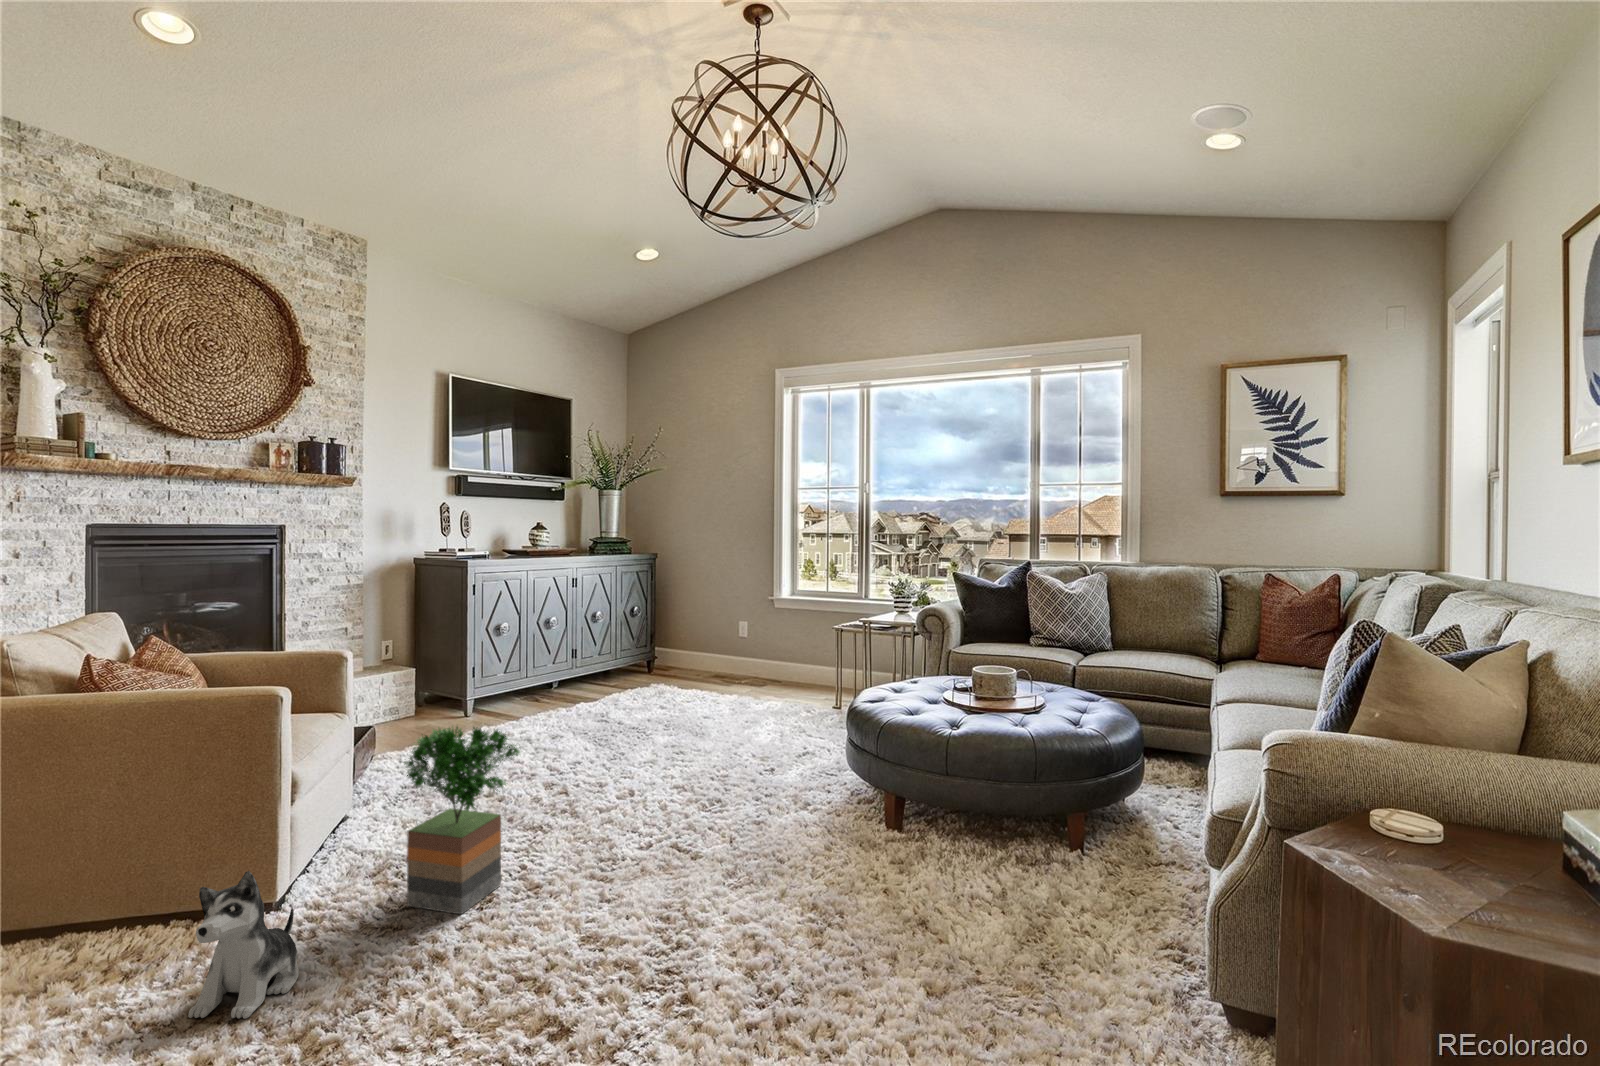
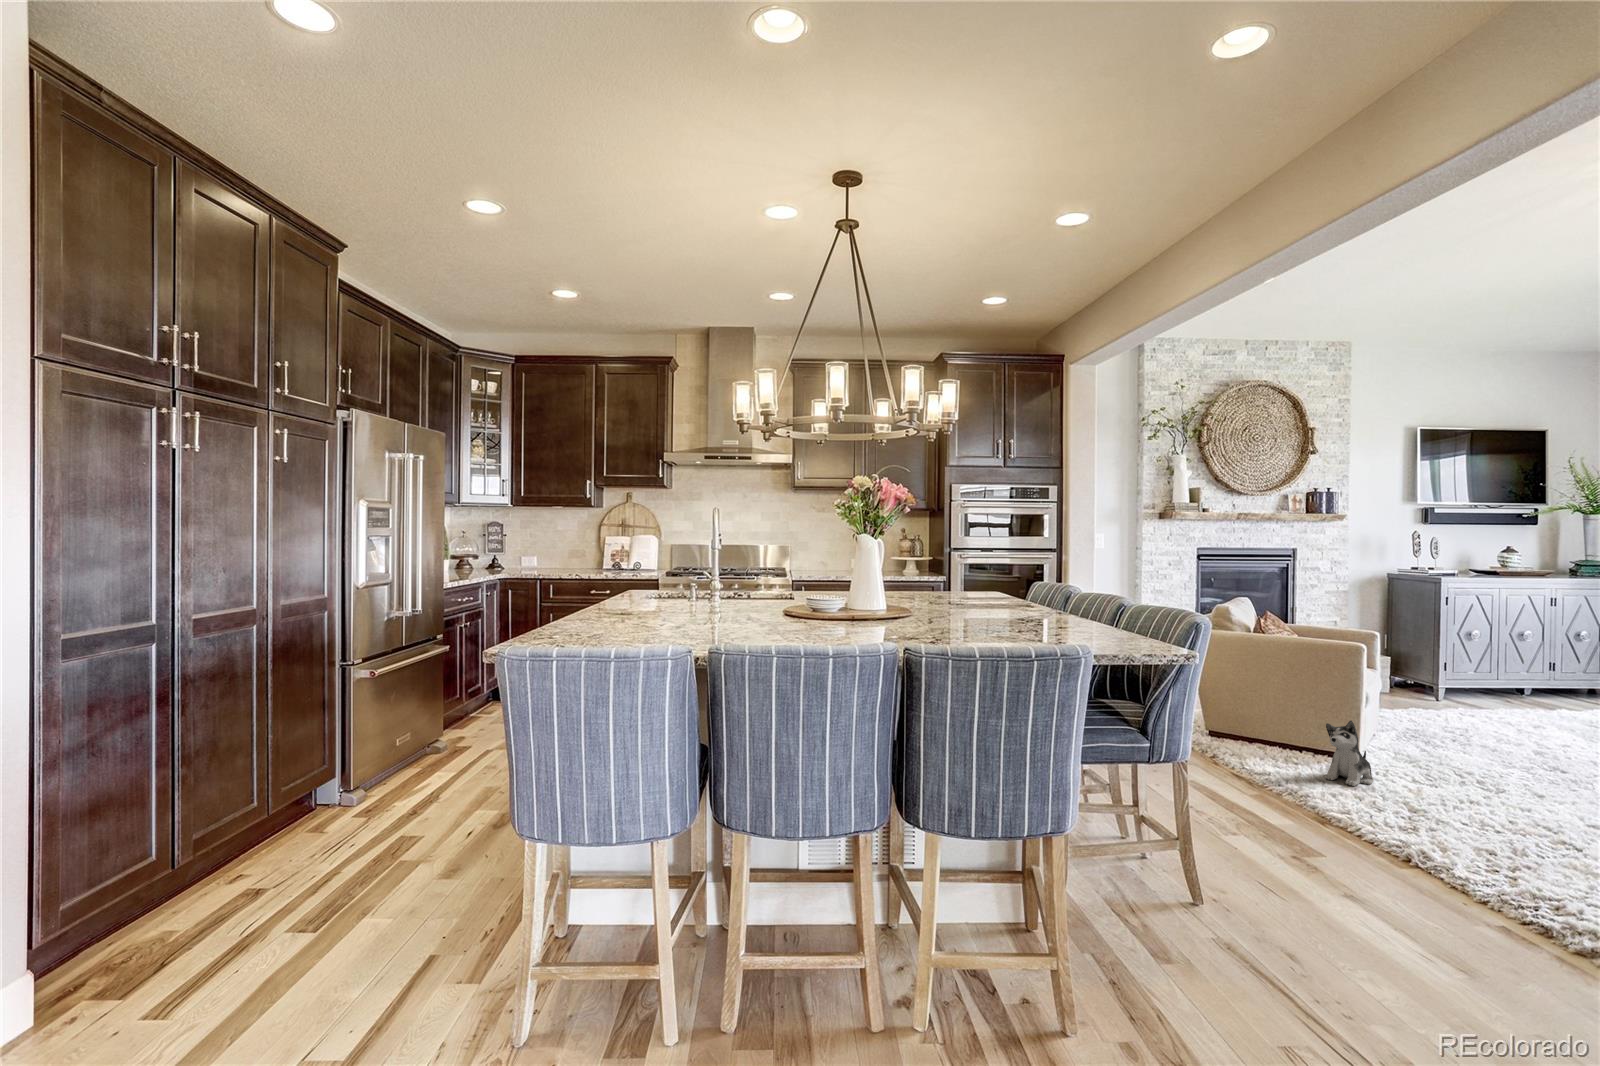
potted tree: present [405,727,520,915] -> none [1426,677,1513,787]

